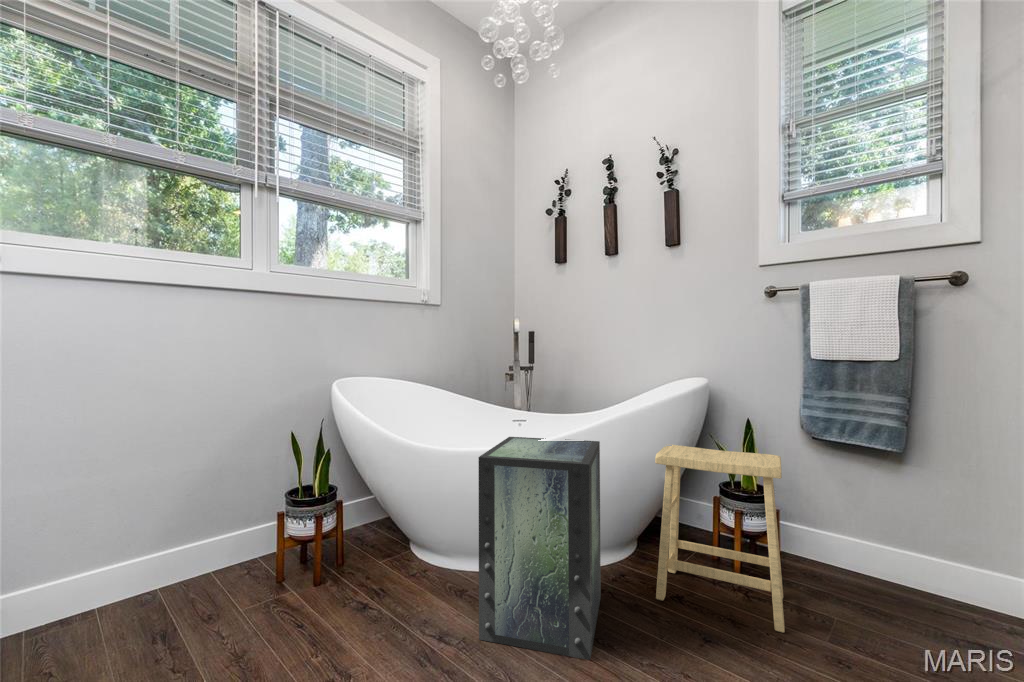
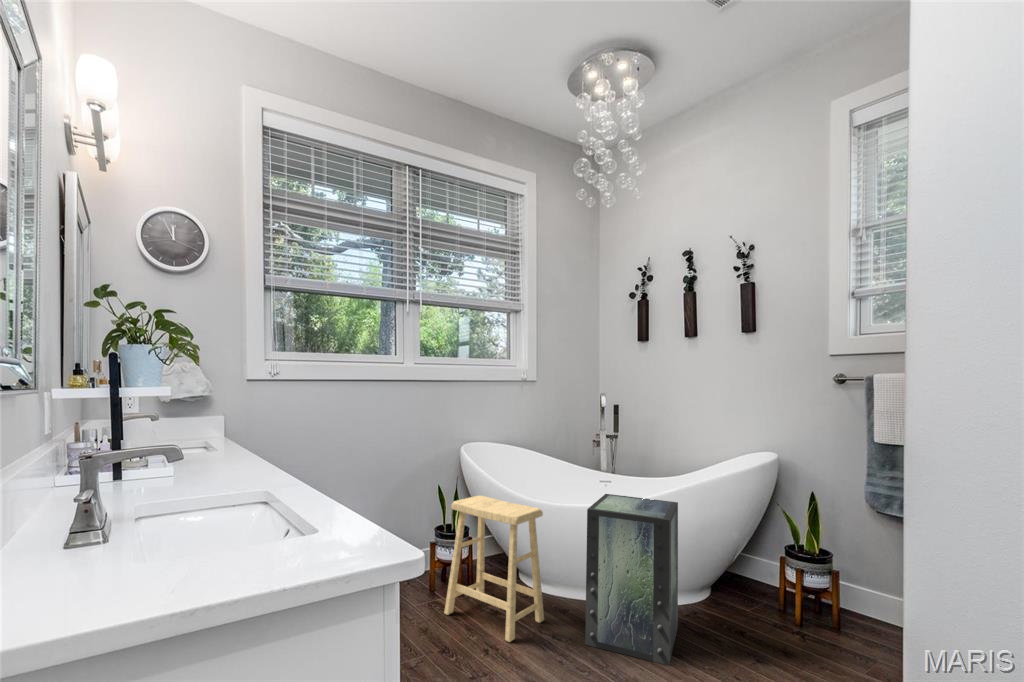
footstool: present [655,445,785,633] -> present [444,496,544,642]

